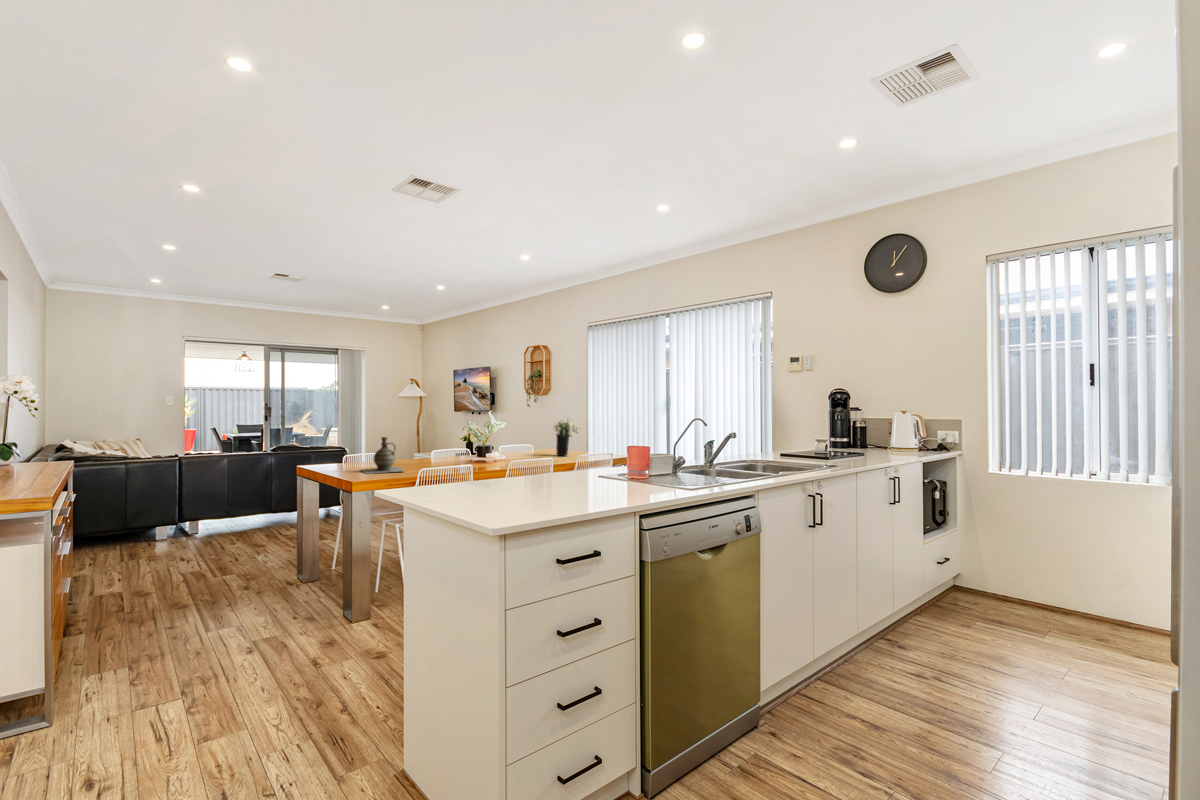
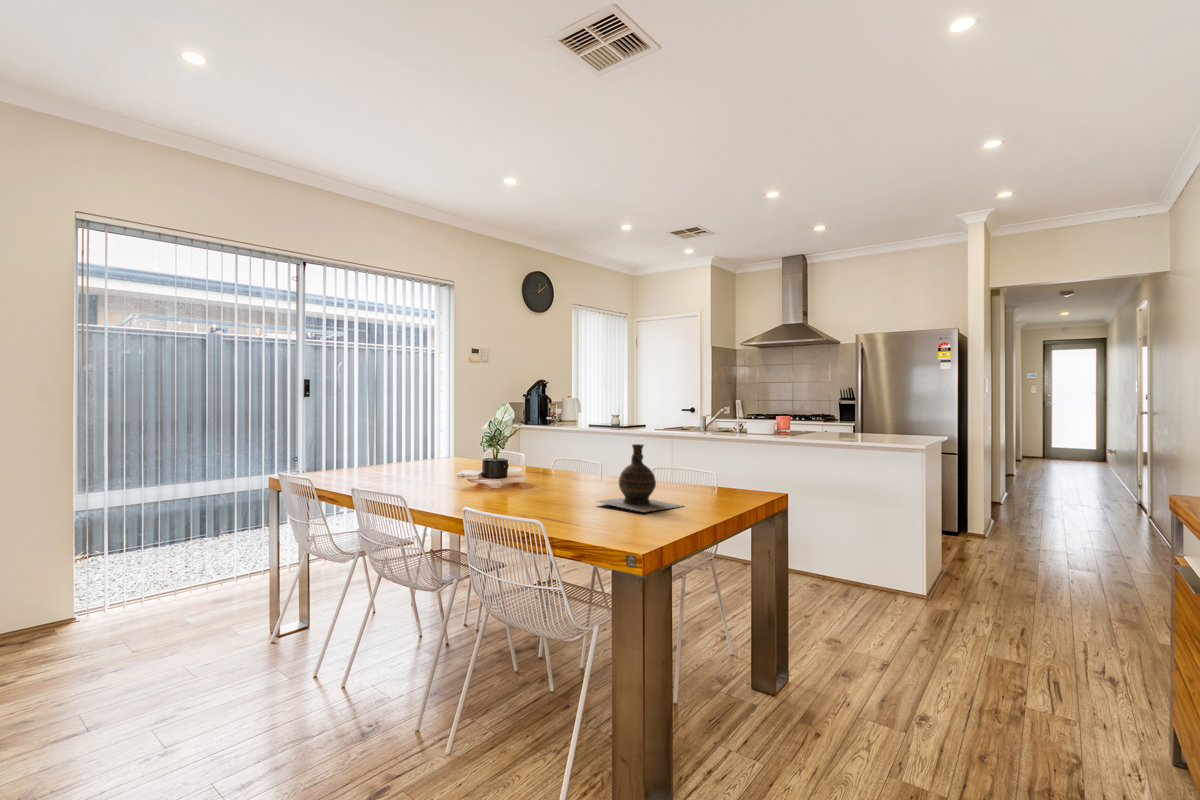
flower arrangement: present [555,419,579,456] -> none [281,411,347,480]

